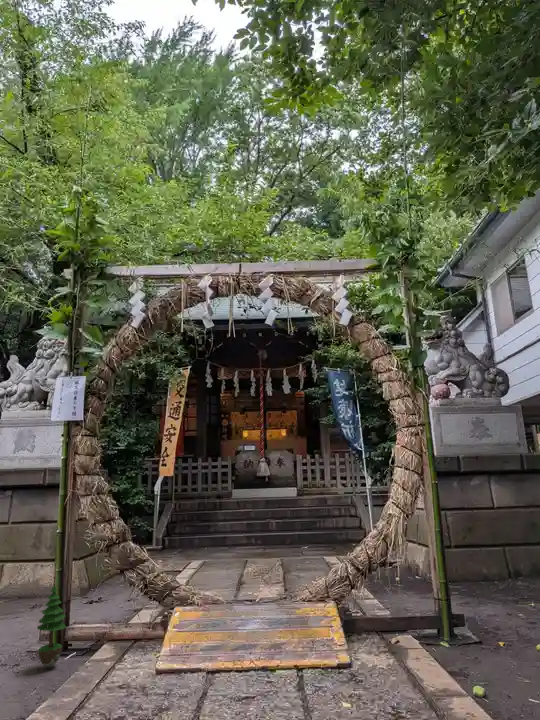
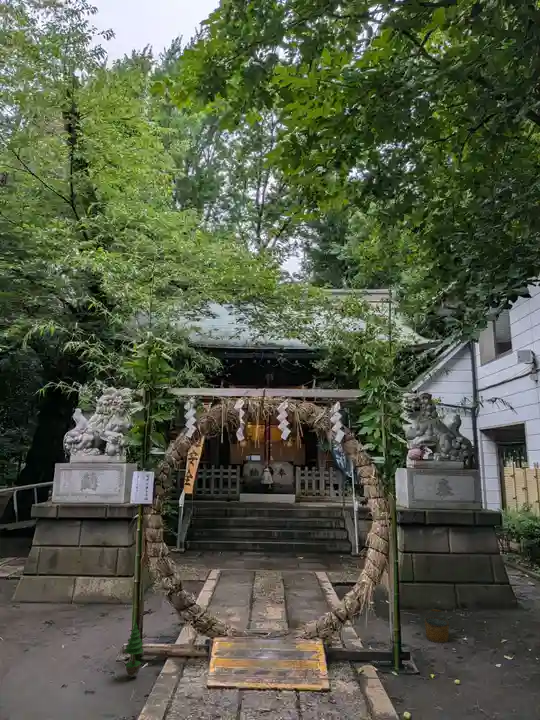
bucket: none [473,570,510,614] -> present [424,609,449,643]

